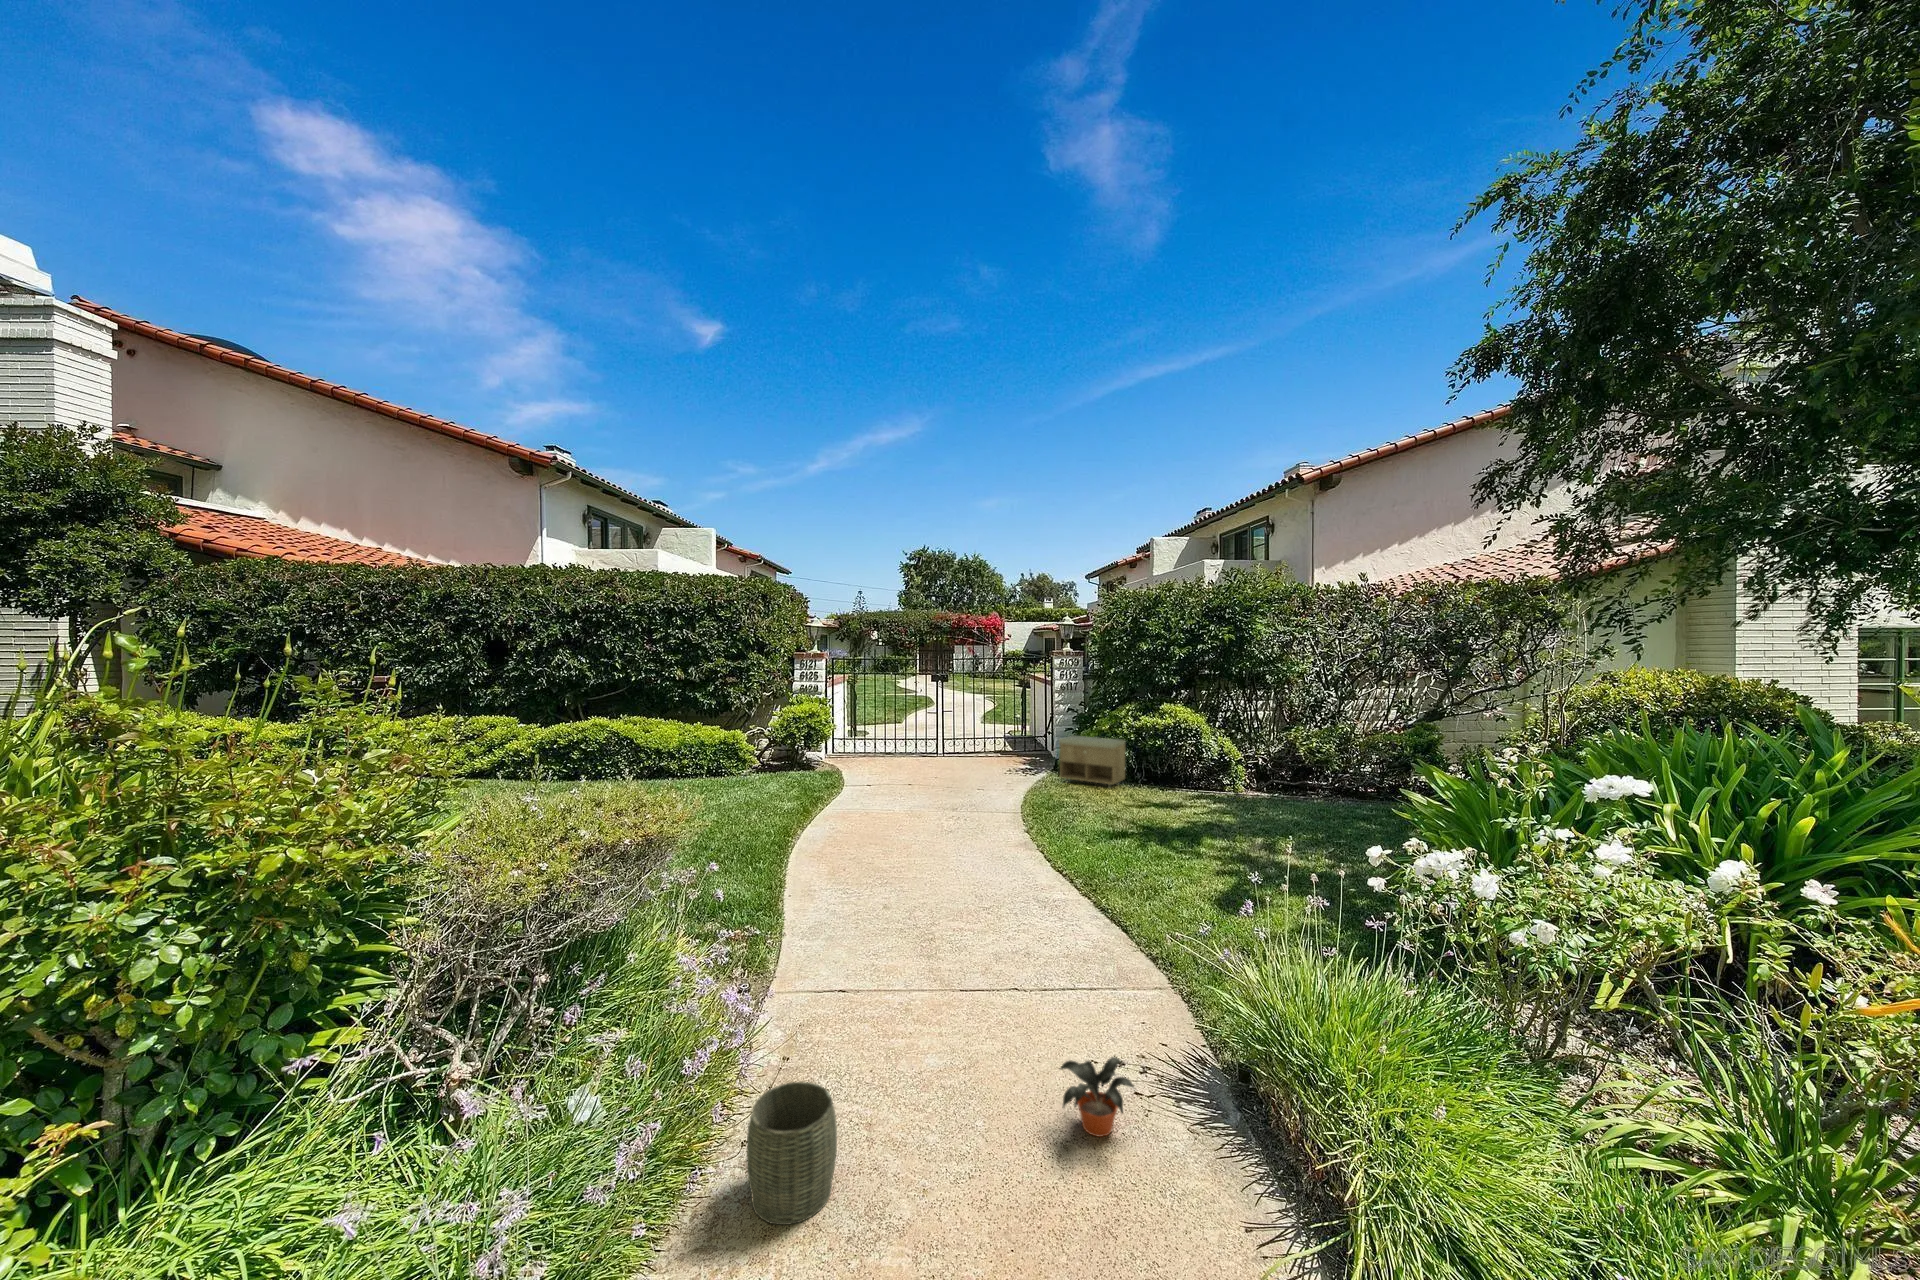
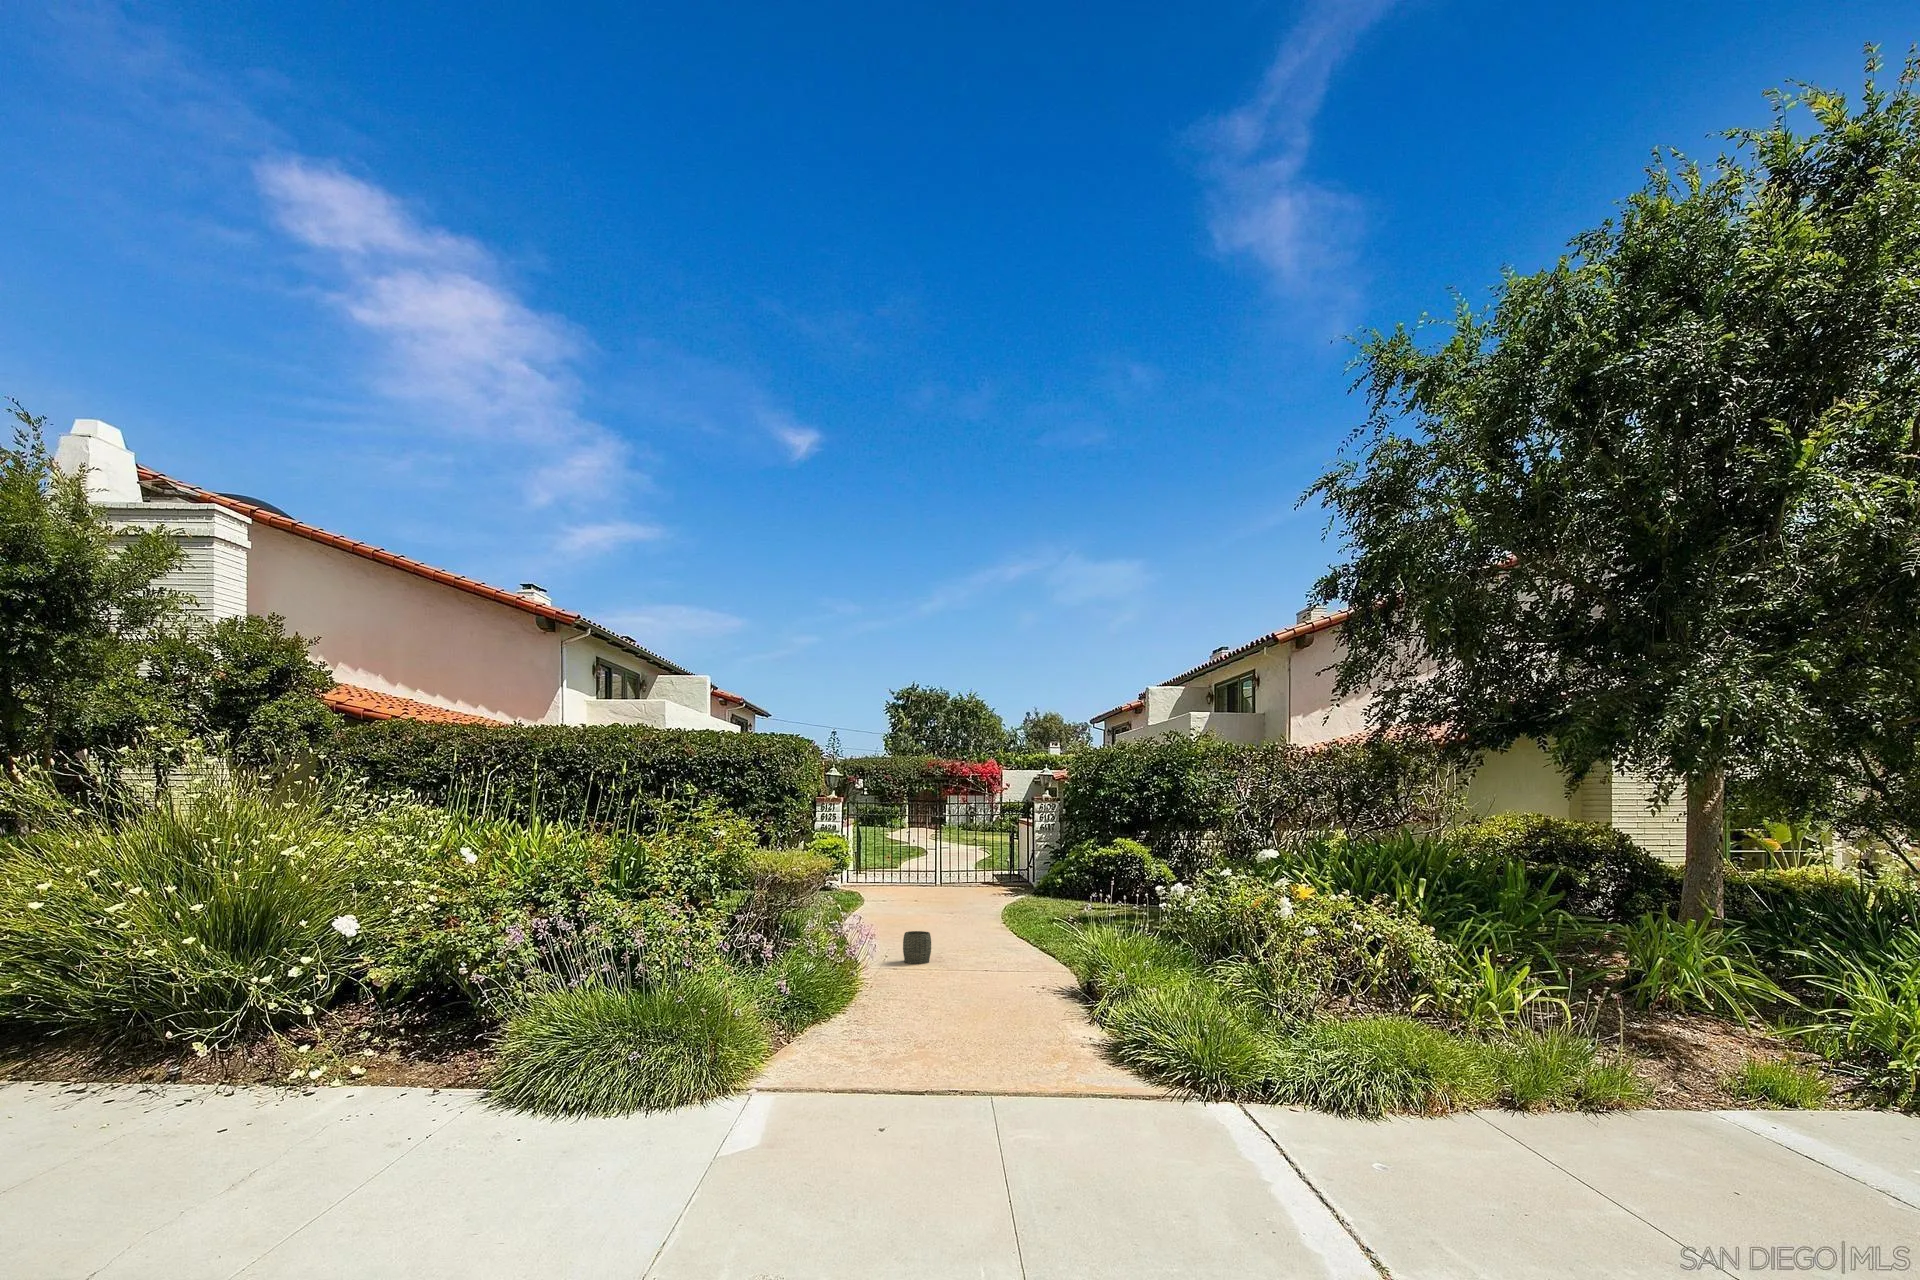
storage bench: present [1059,736,1125,787] -> none [1034,862,1085,900]
potted plant: present [1060,1057,1134,1137] -> none [1005,935,1032,958]

